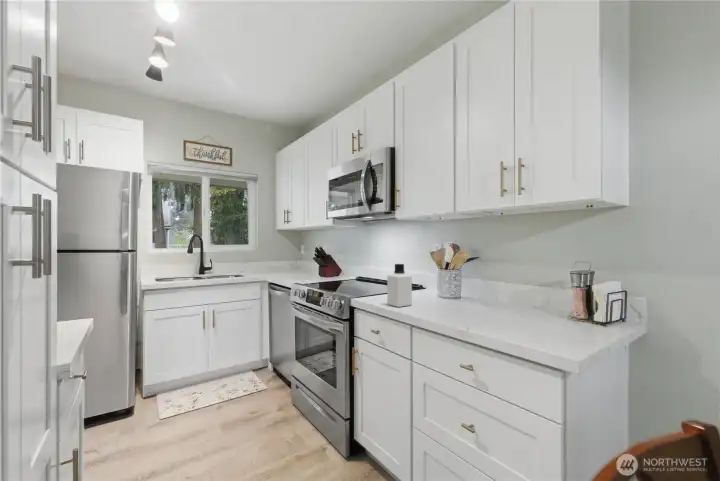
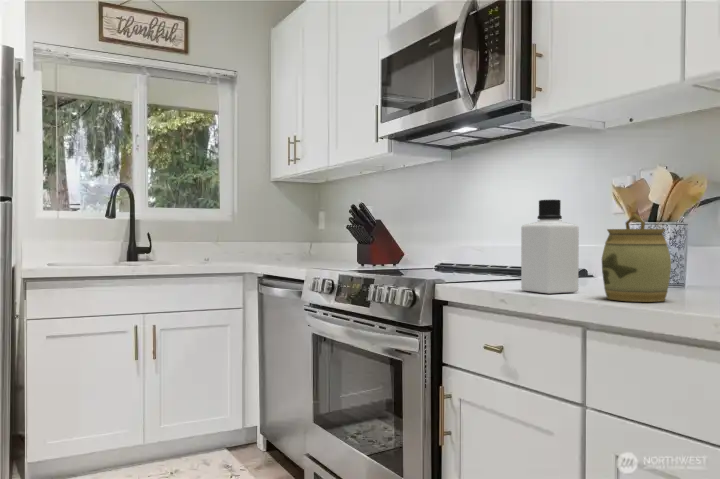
jar: none [418,275,446,314] -> present [602,214,671,302]

